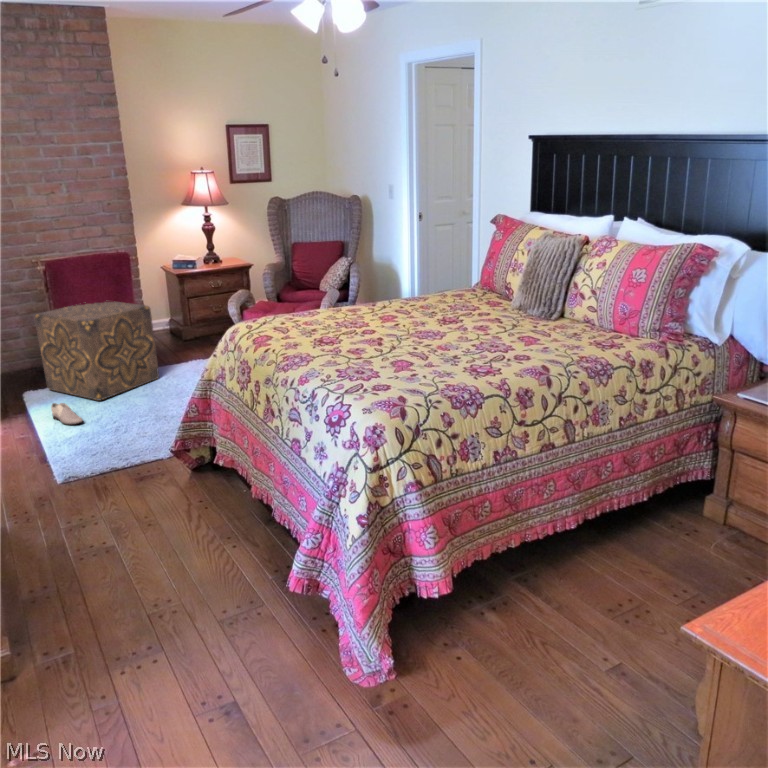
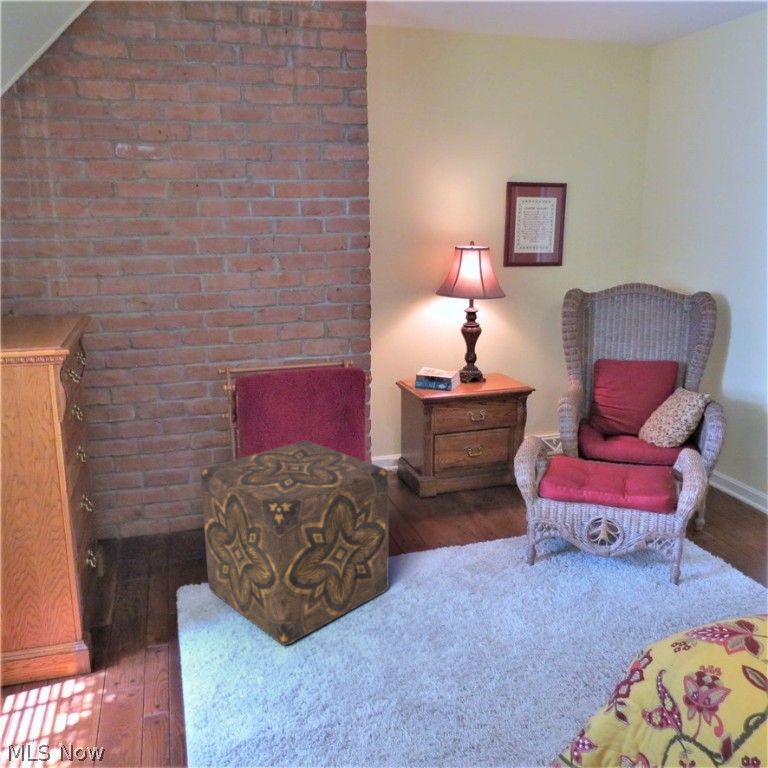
shoe: present [51,403,83,425] -> none [196,658,246,730]

